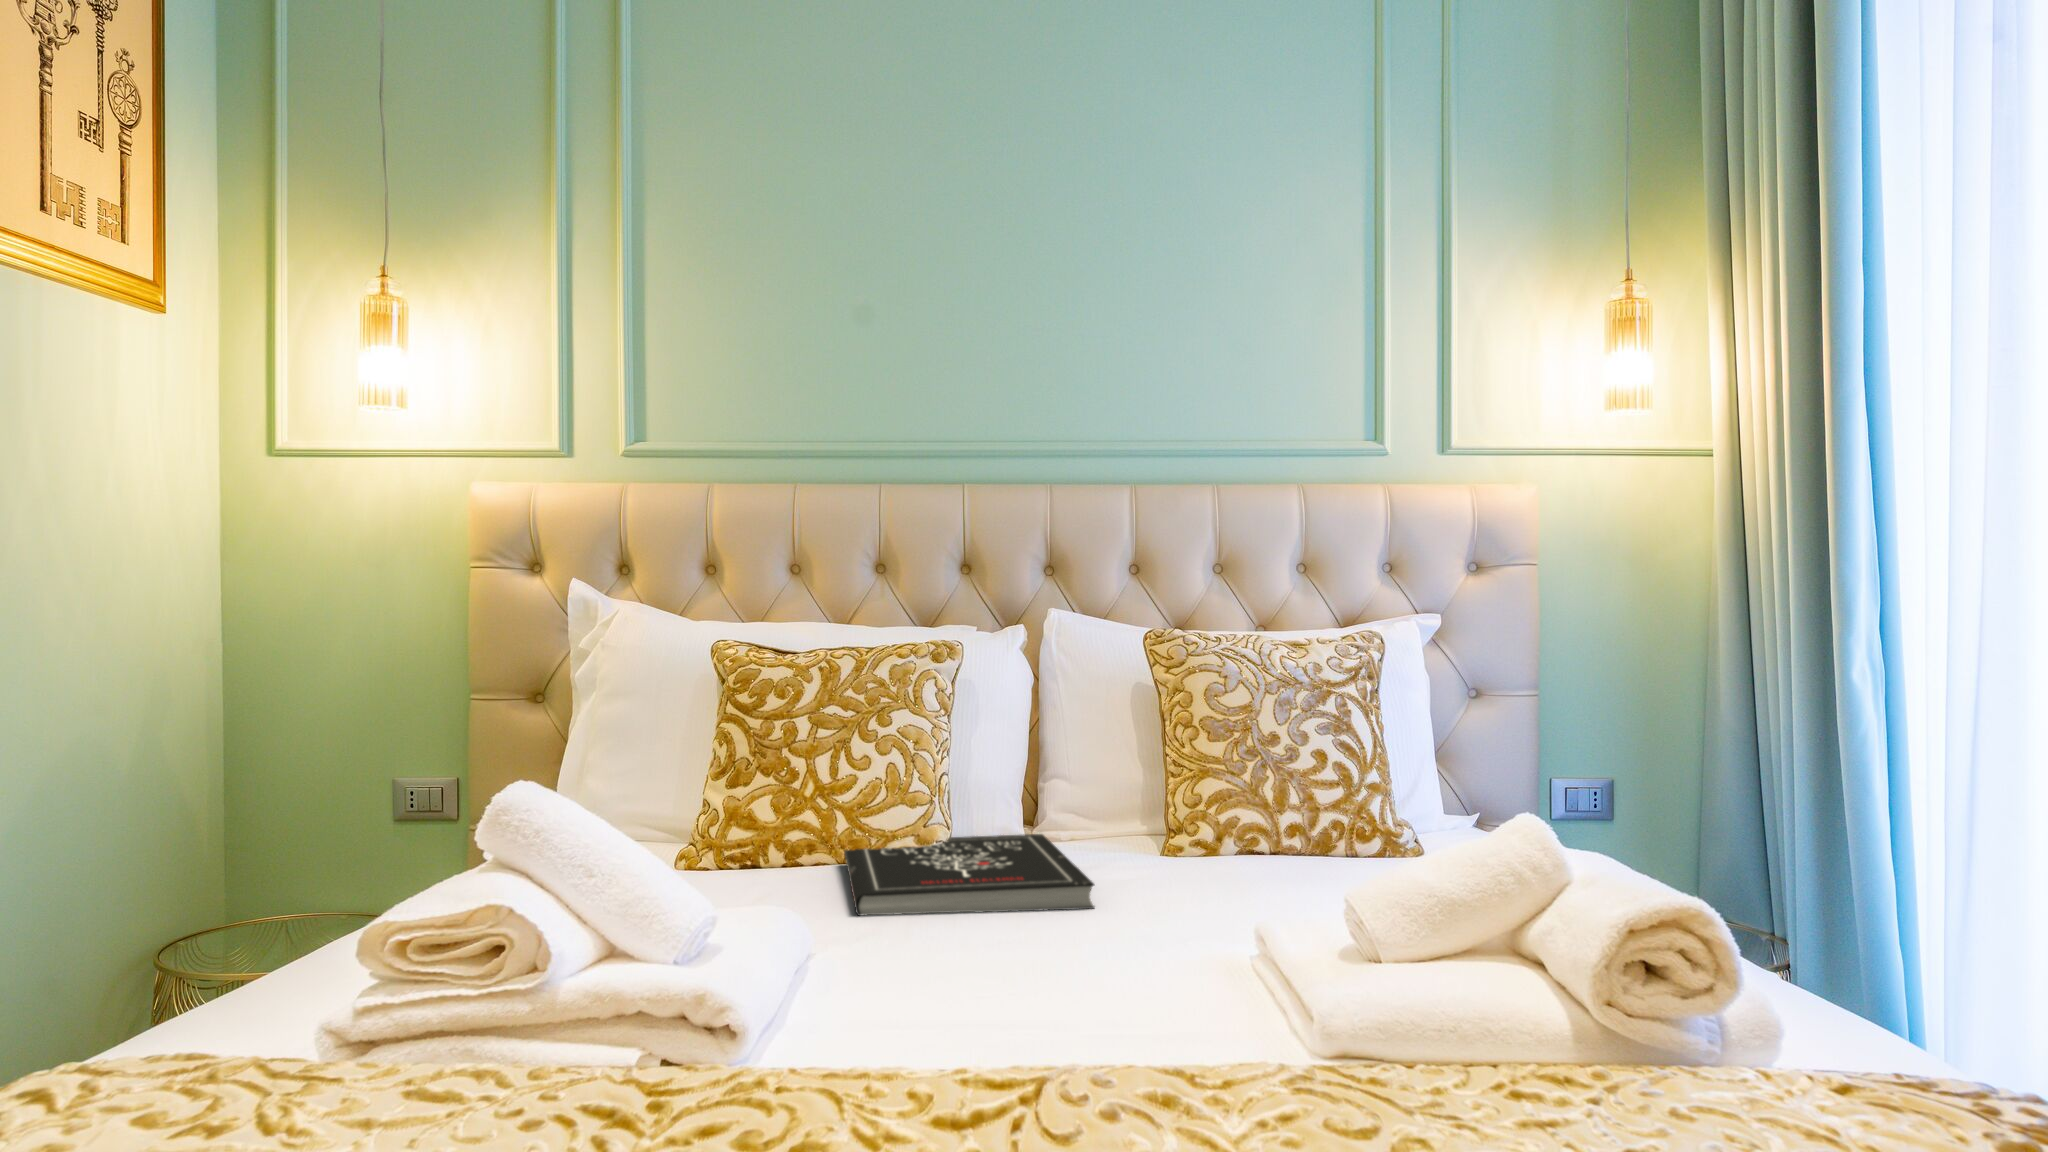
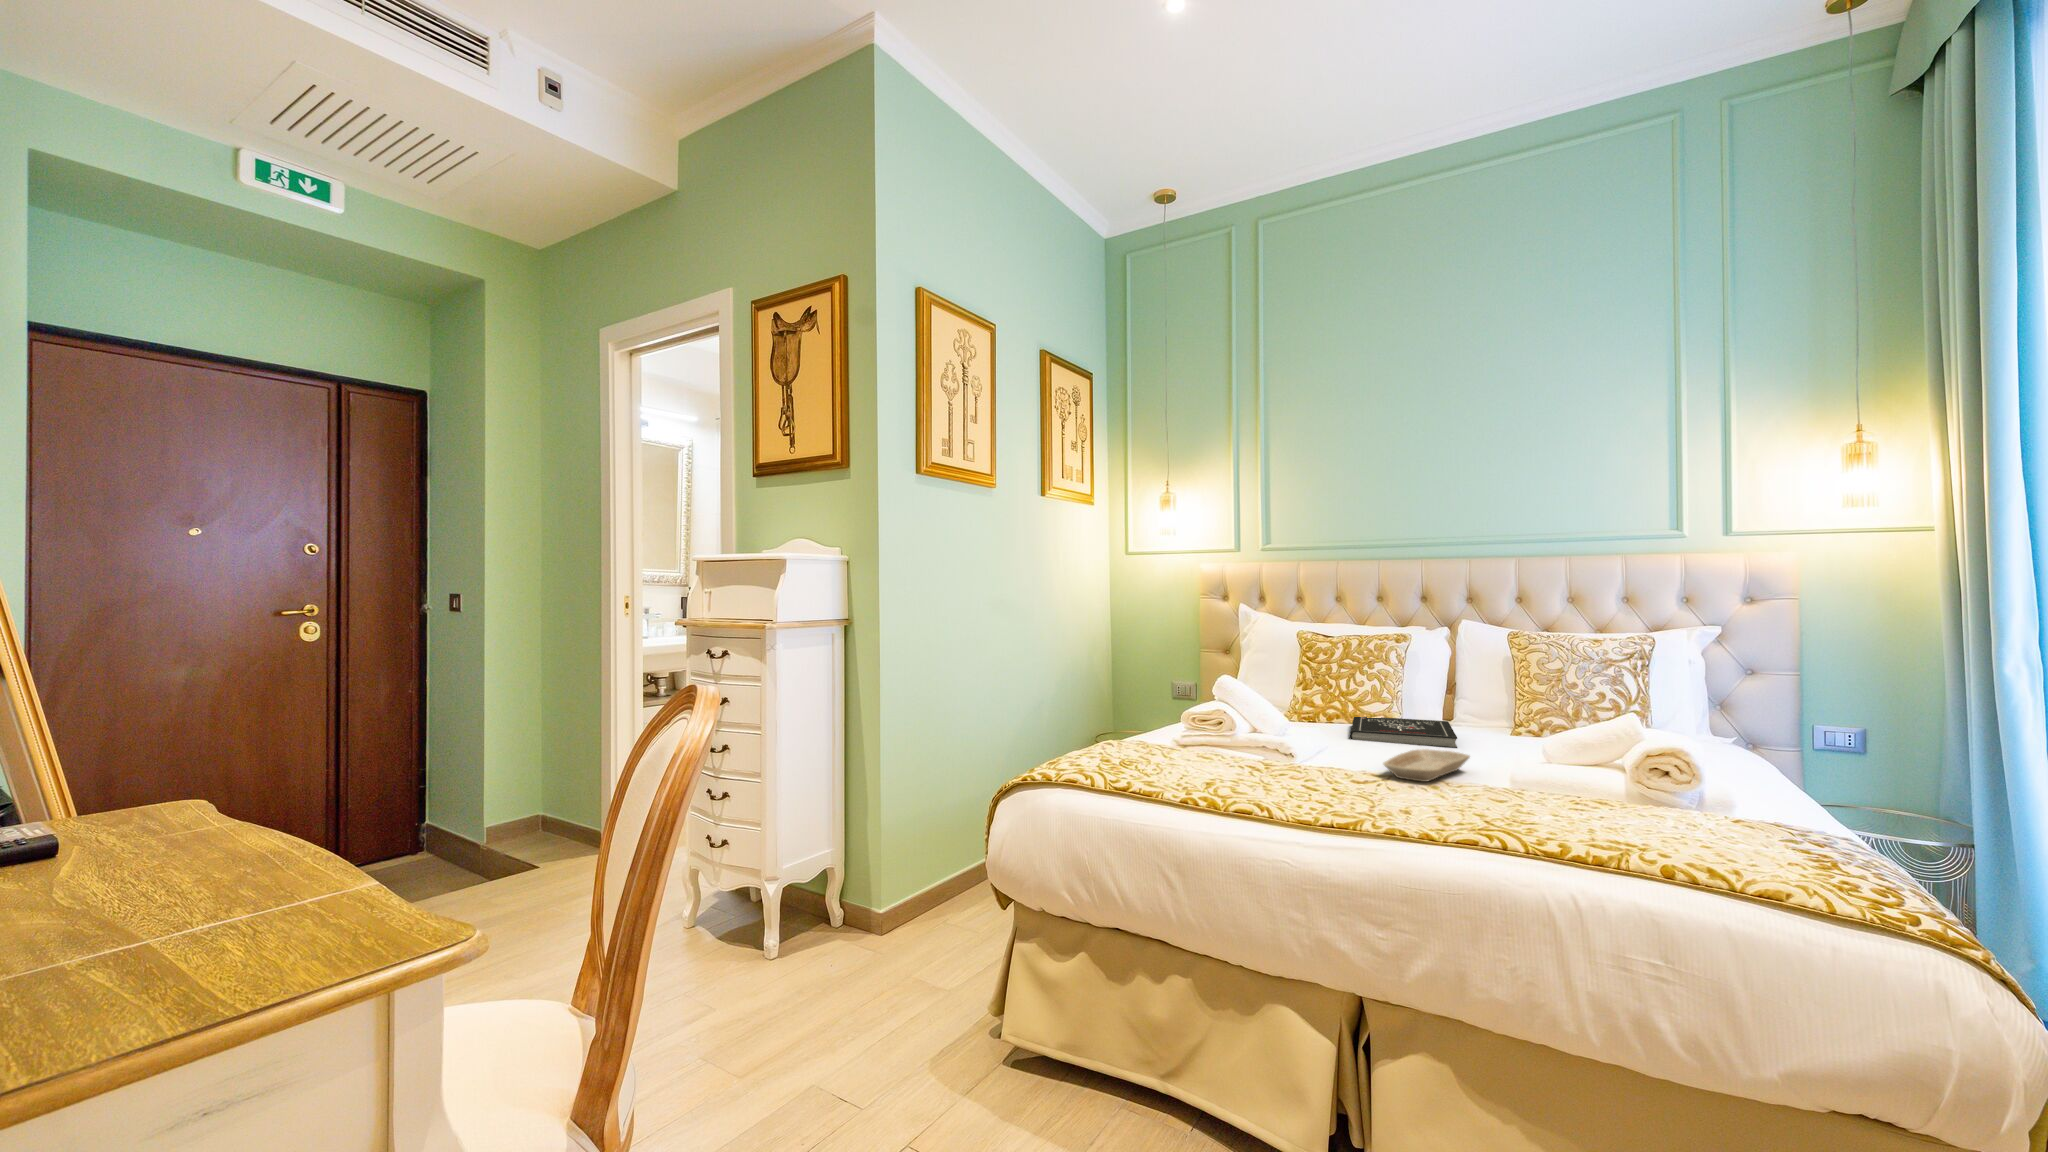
tray: none [1008,945,1192,1082] -> present [1384,749,1470,782]

